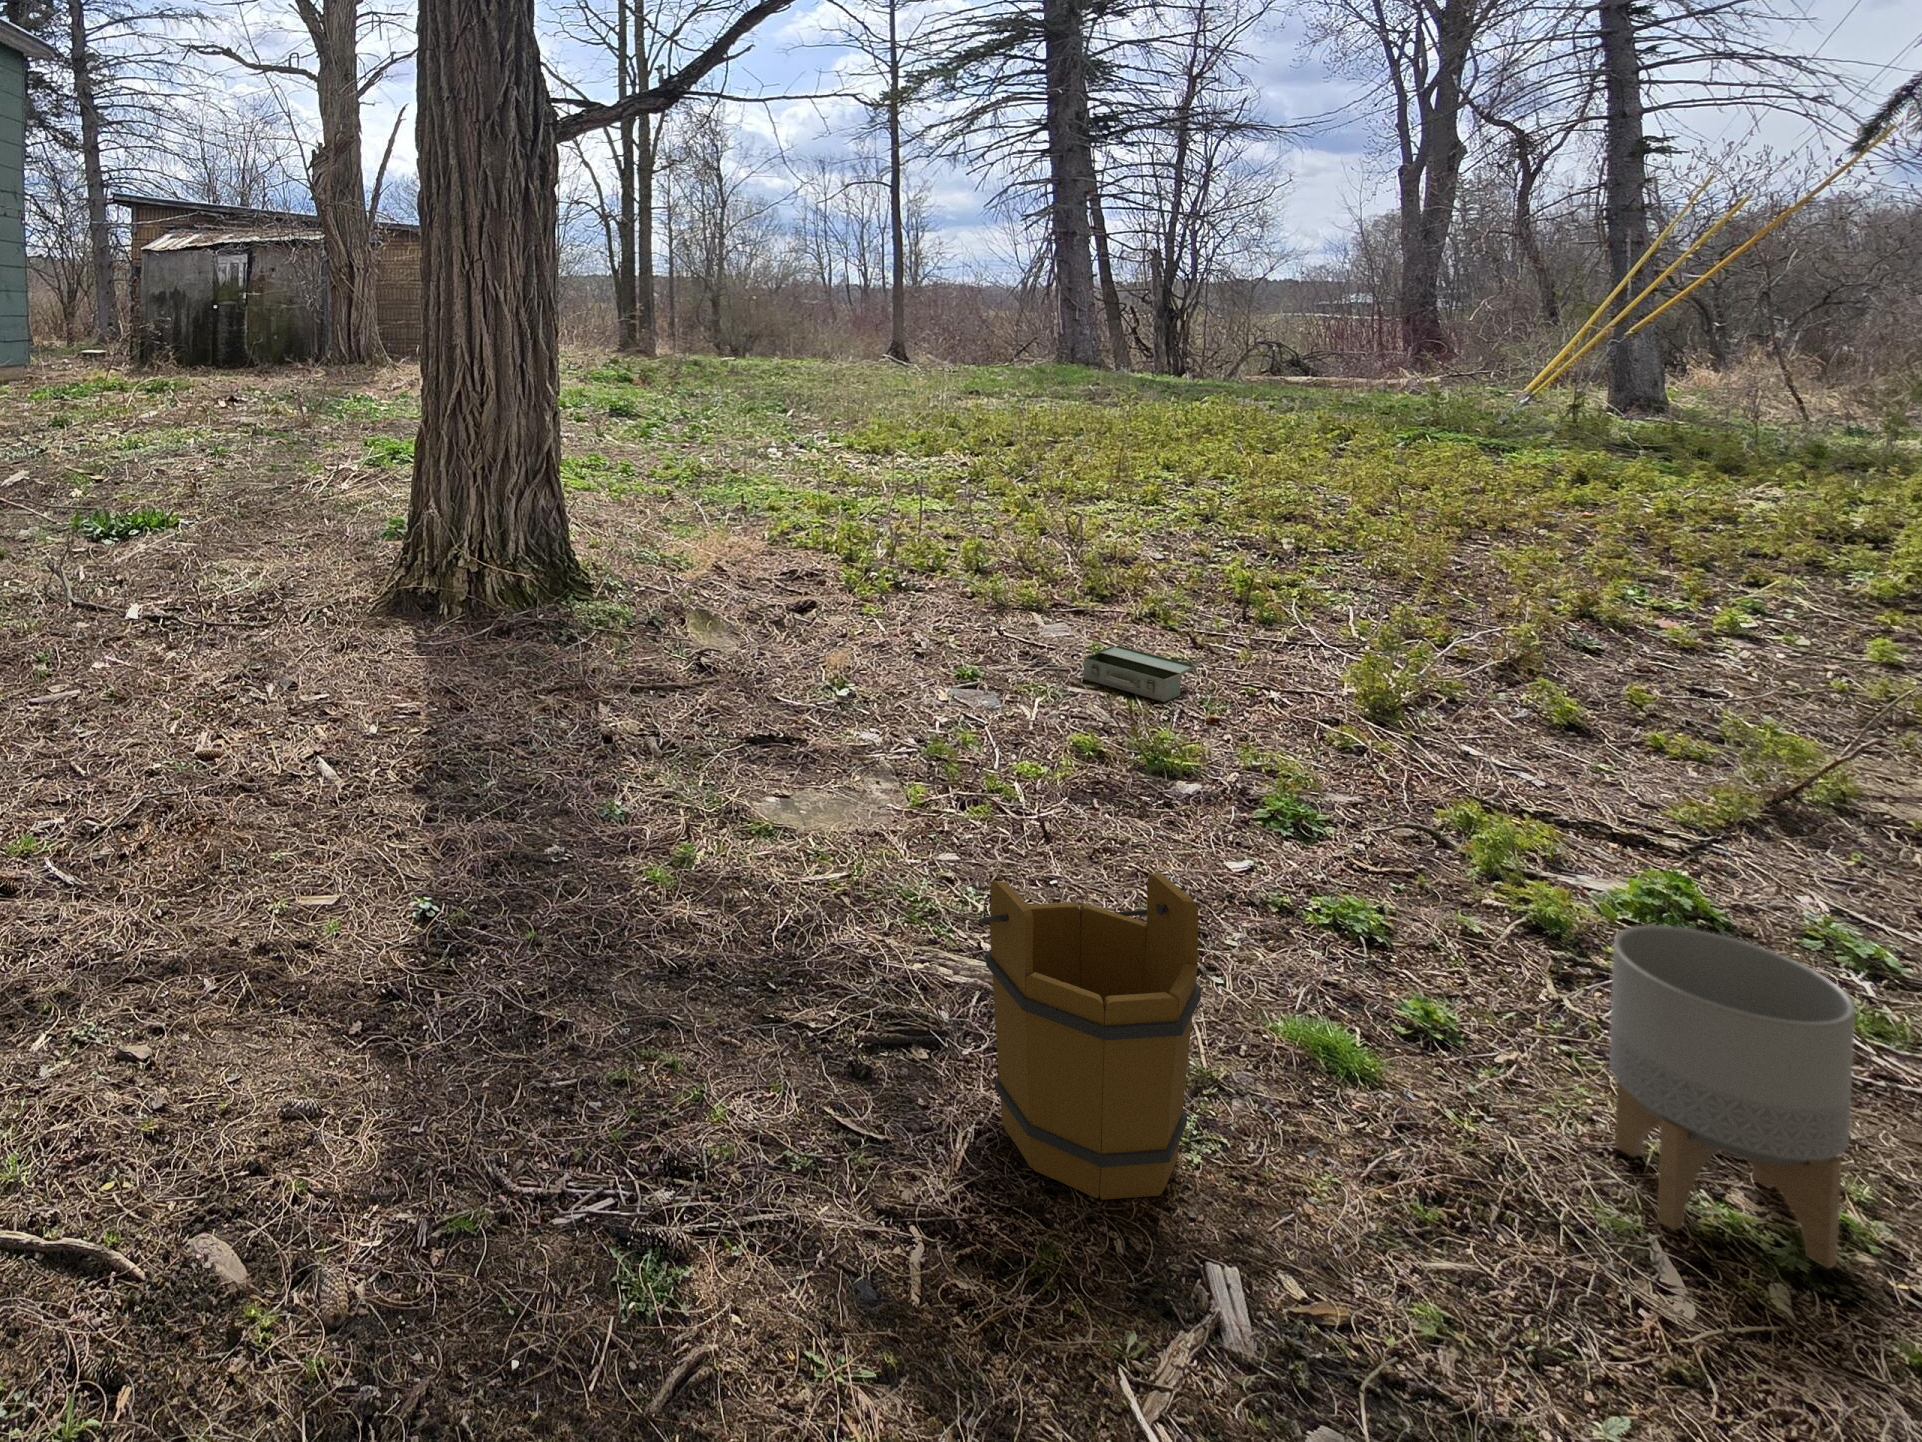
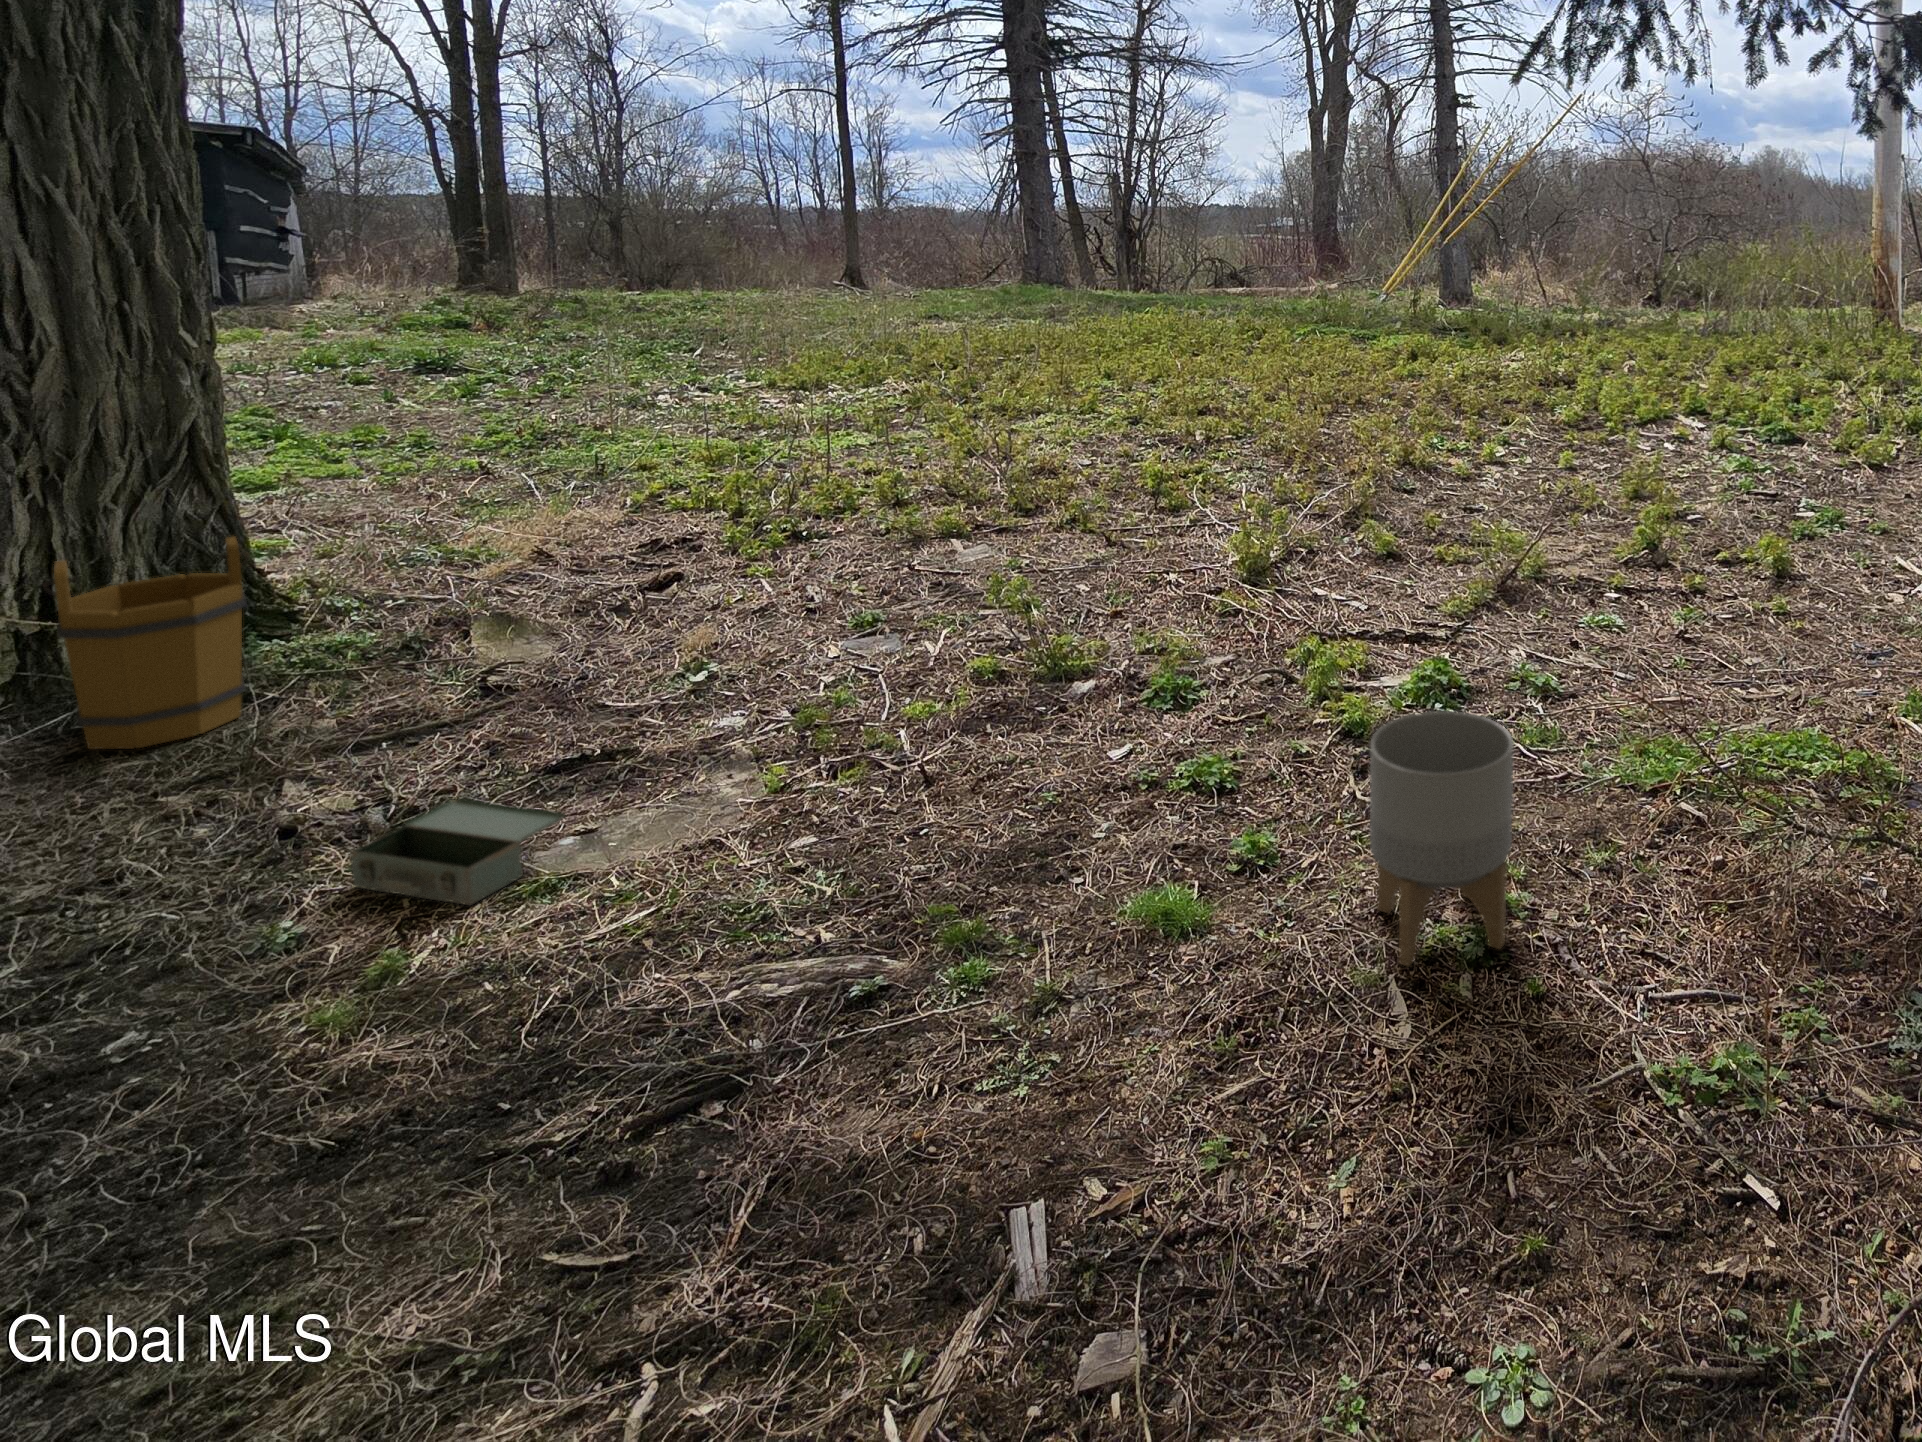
toolbox: present [1083,645,1195,702] -> present [350,798,566,905]
bucket: present [979,872,1201,1200] -> present [43,537,250,749]

